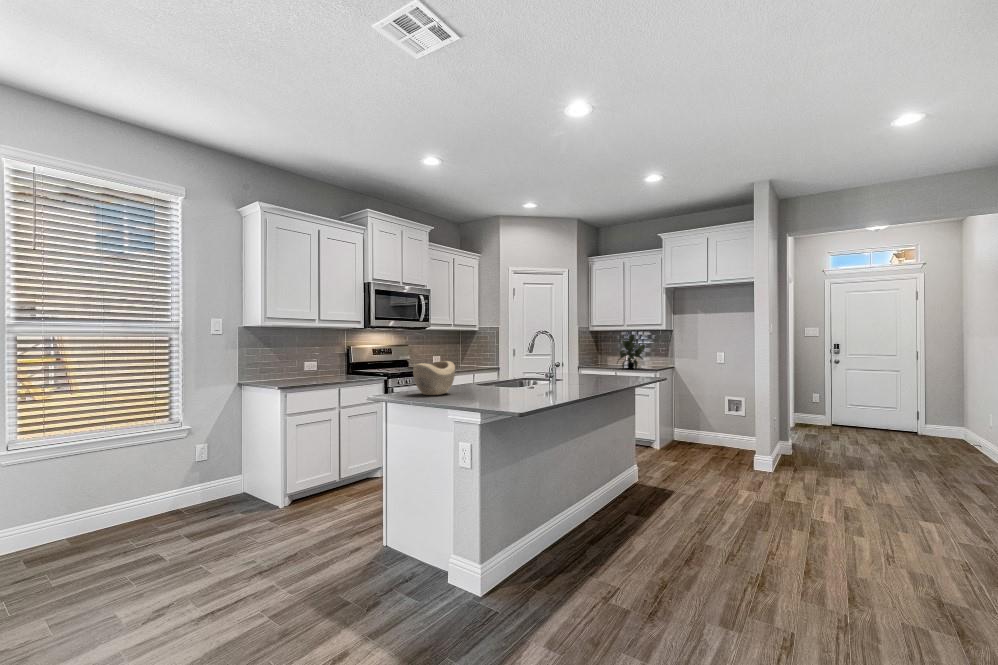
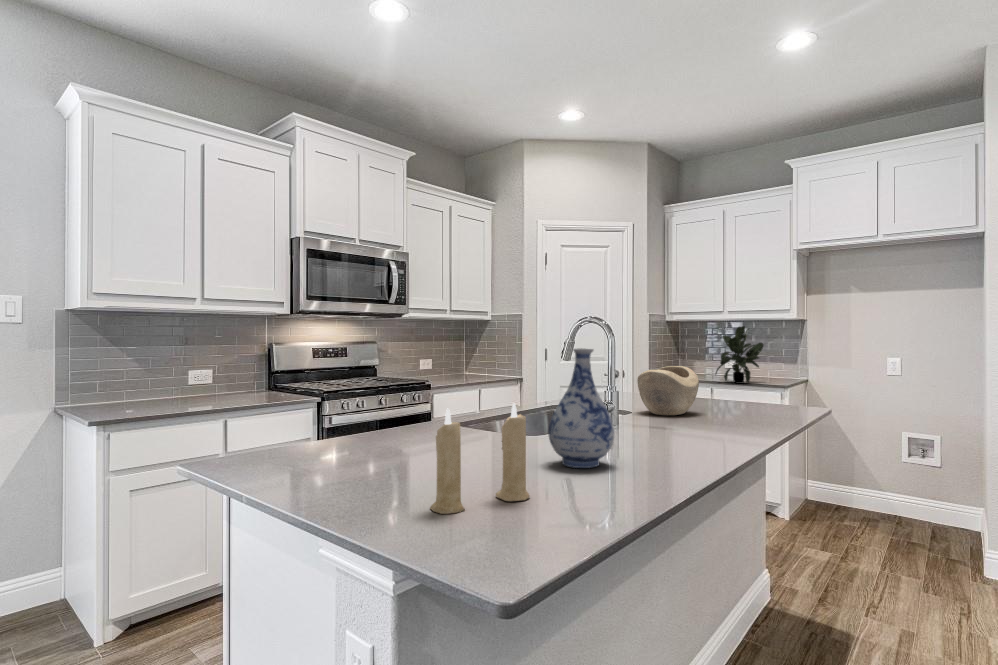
vase: none [529,345,557,396] -> present [548,349,614,468]
decorative bowl: present [413,361,455,395] -> present [637,366,699,415]
candle: none [490,364,526,405] -> present [430,403,530,514]

